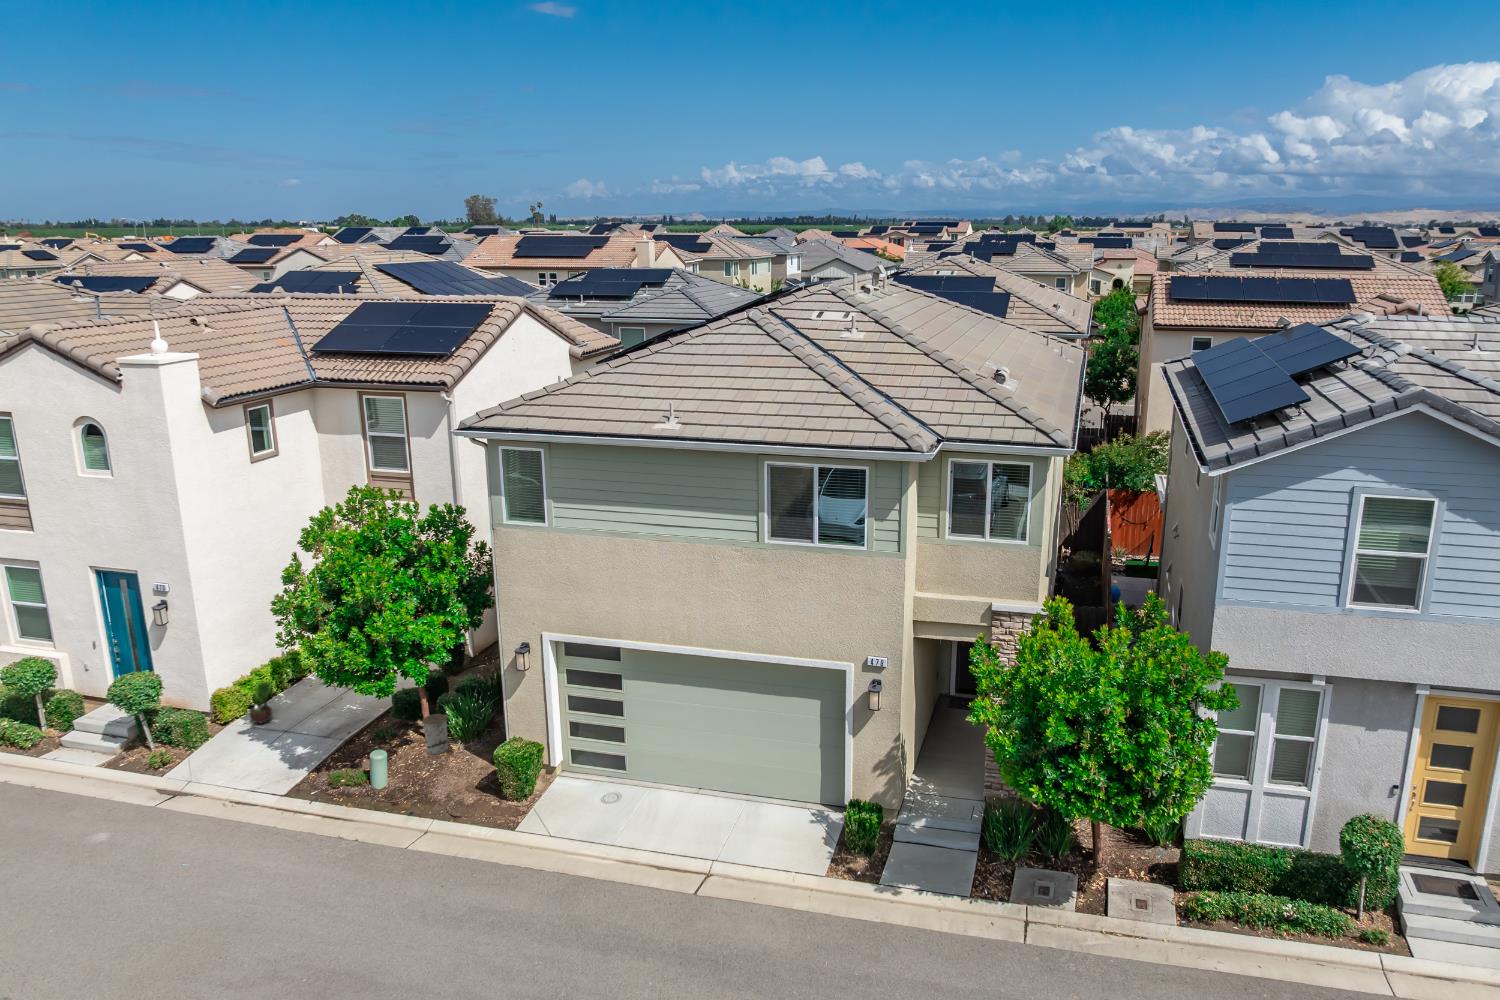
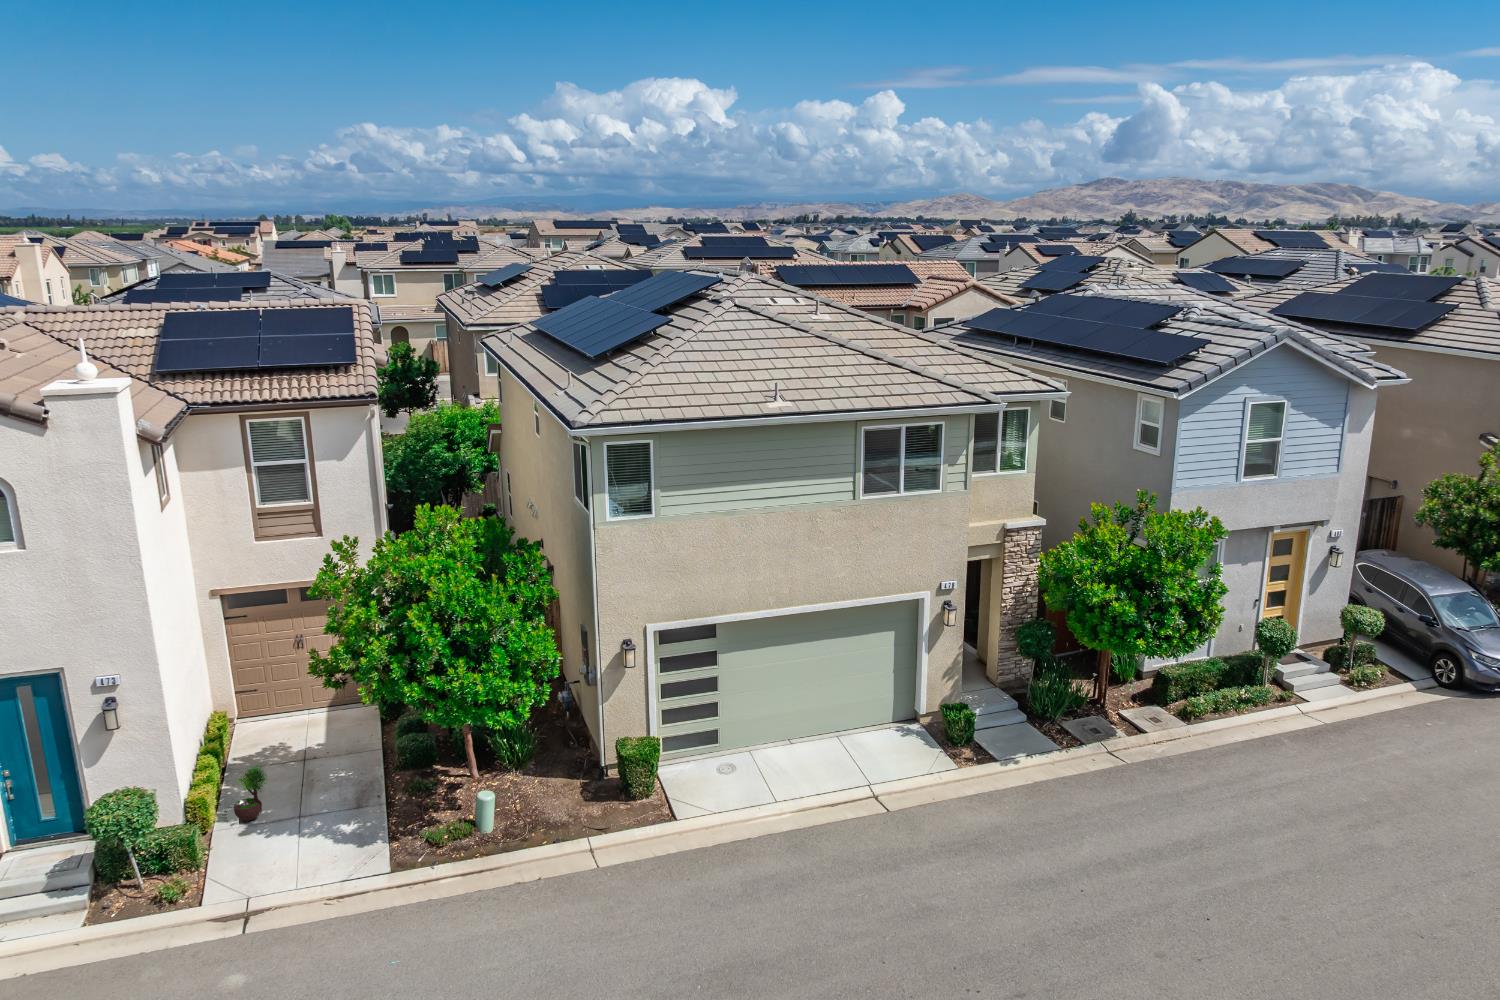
trash can: present [423,714,448,755] -> none [487,745,513,789]

